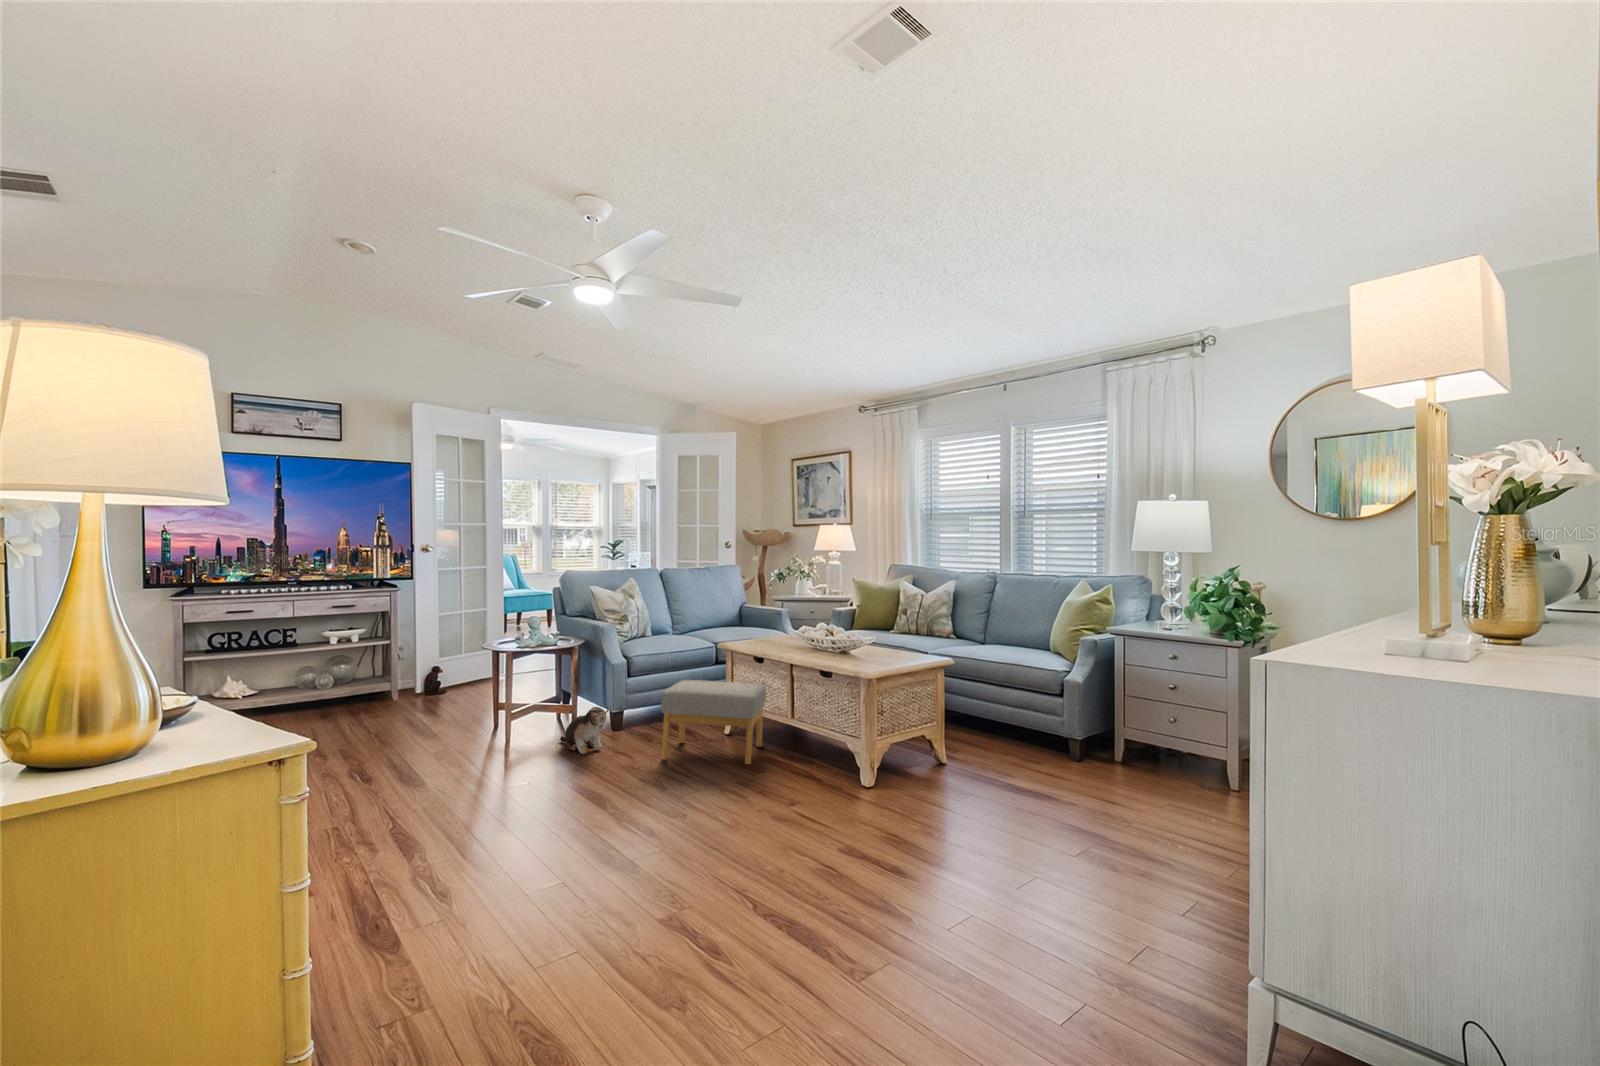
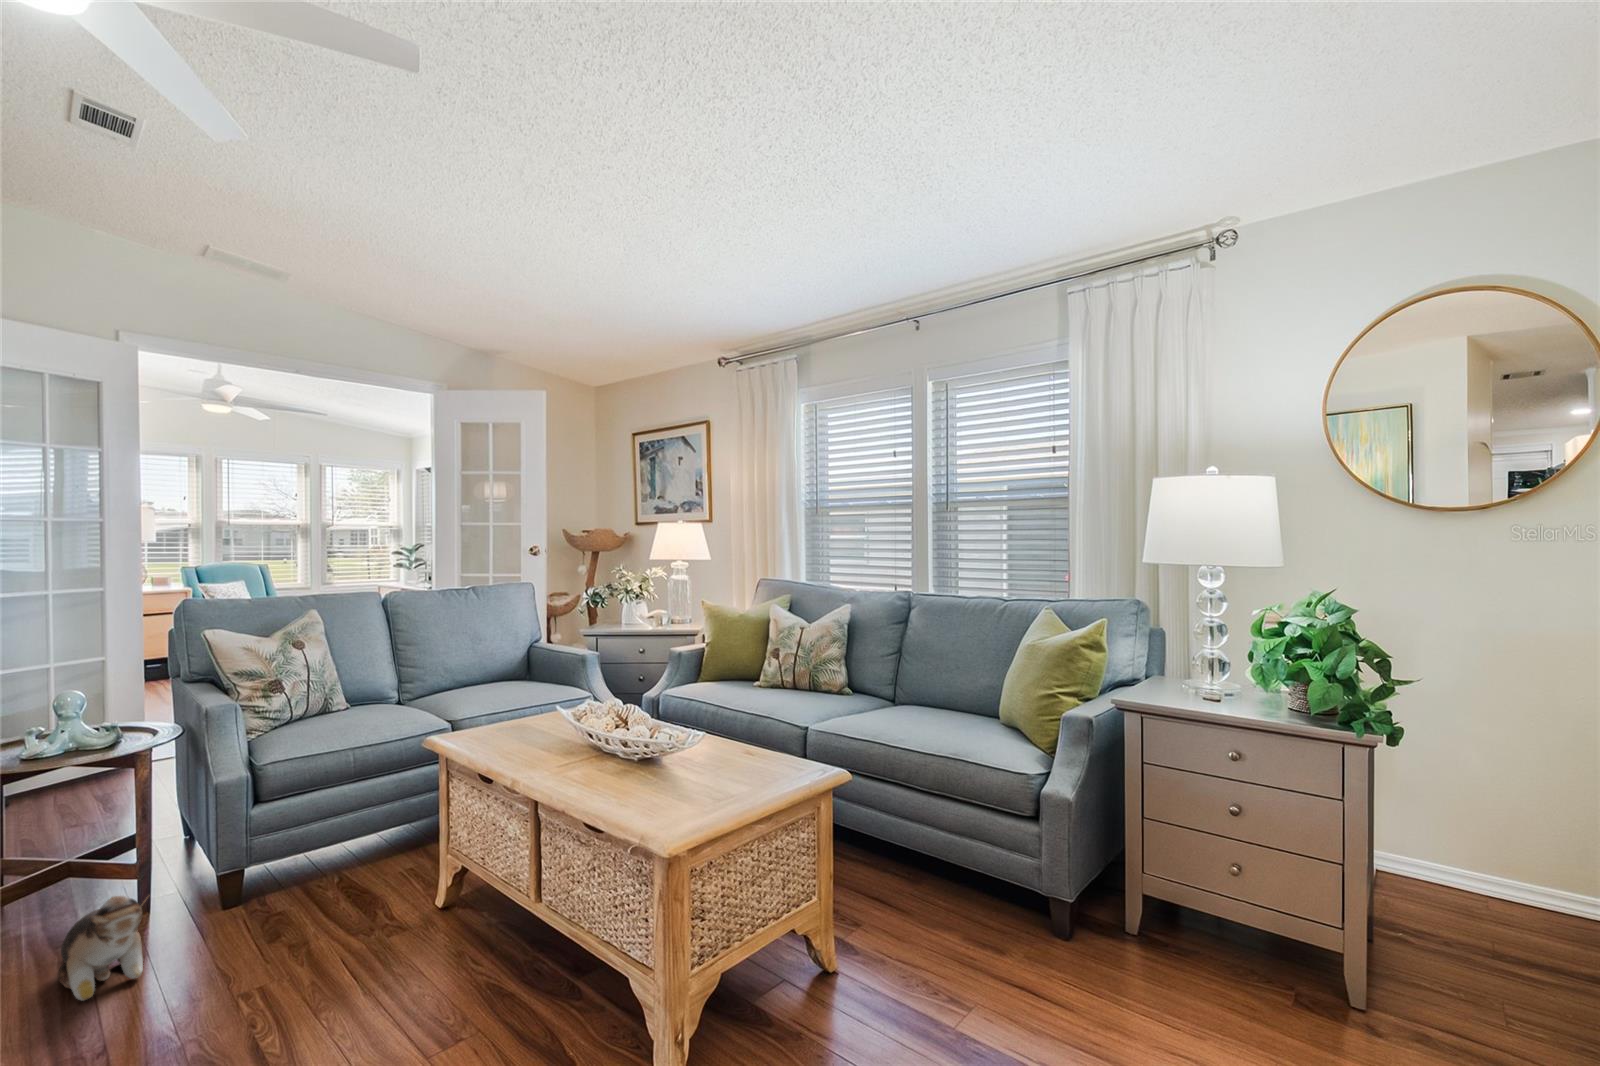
footstool: present [661,680,766,764] -> none [251,816,503,1007]

